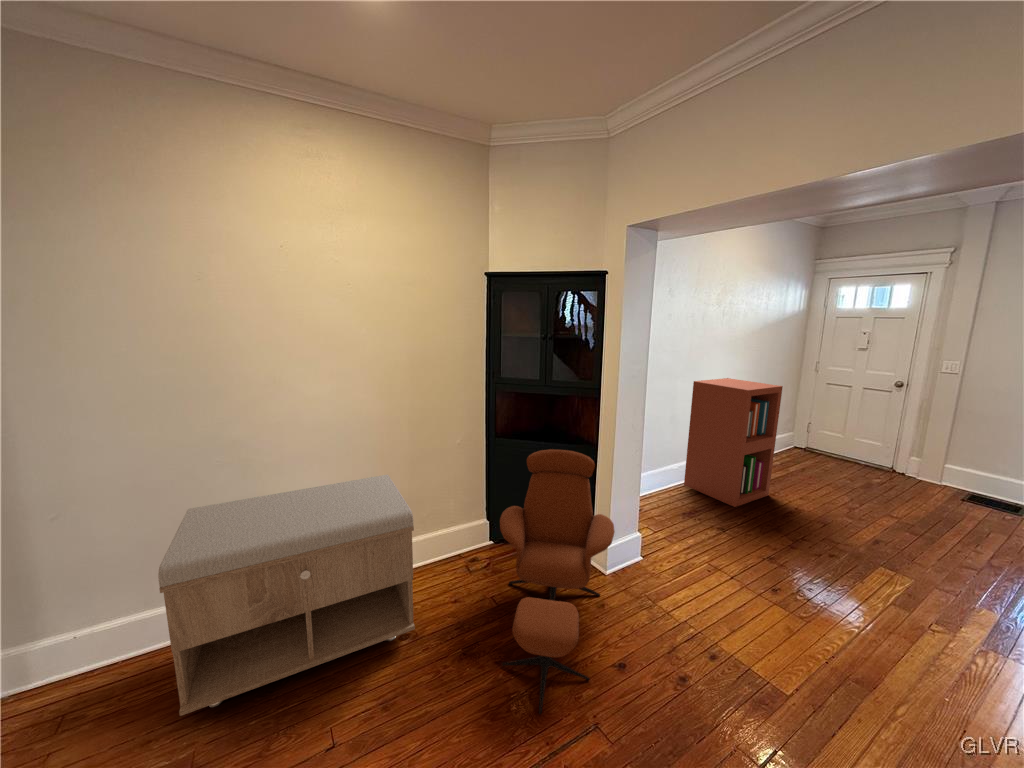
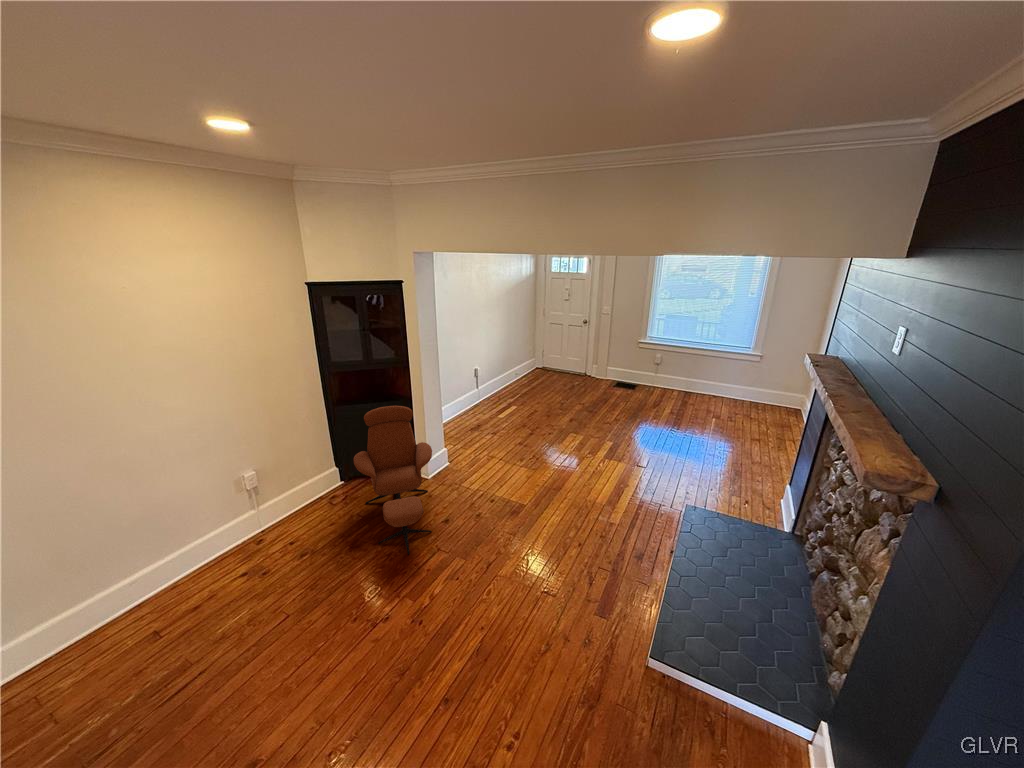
bookshelf: present [684,378,783,507] -> none [468,330,521,418]
storage bench: present [158,475,415,716] -> none [90,453,313,647]

